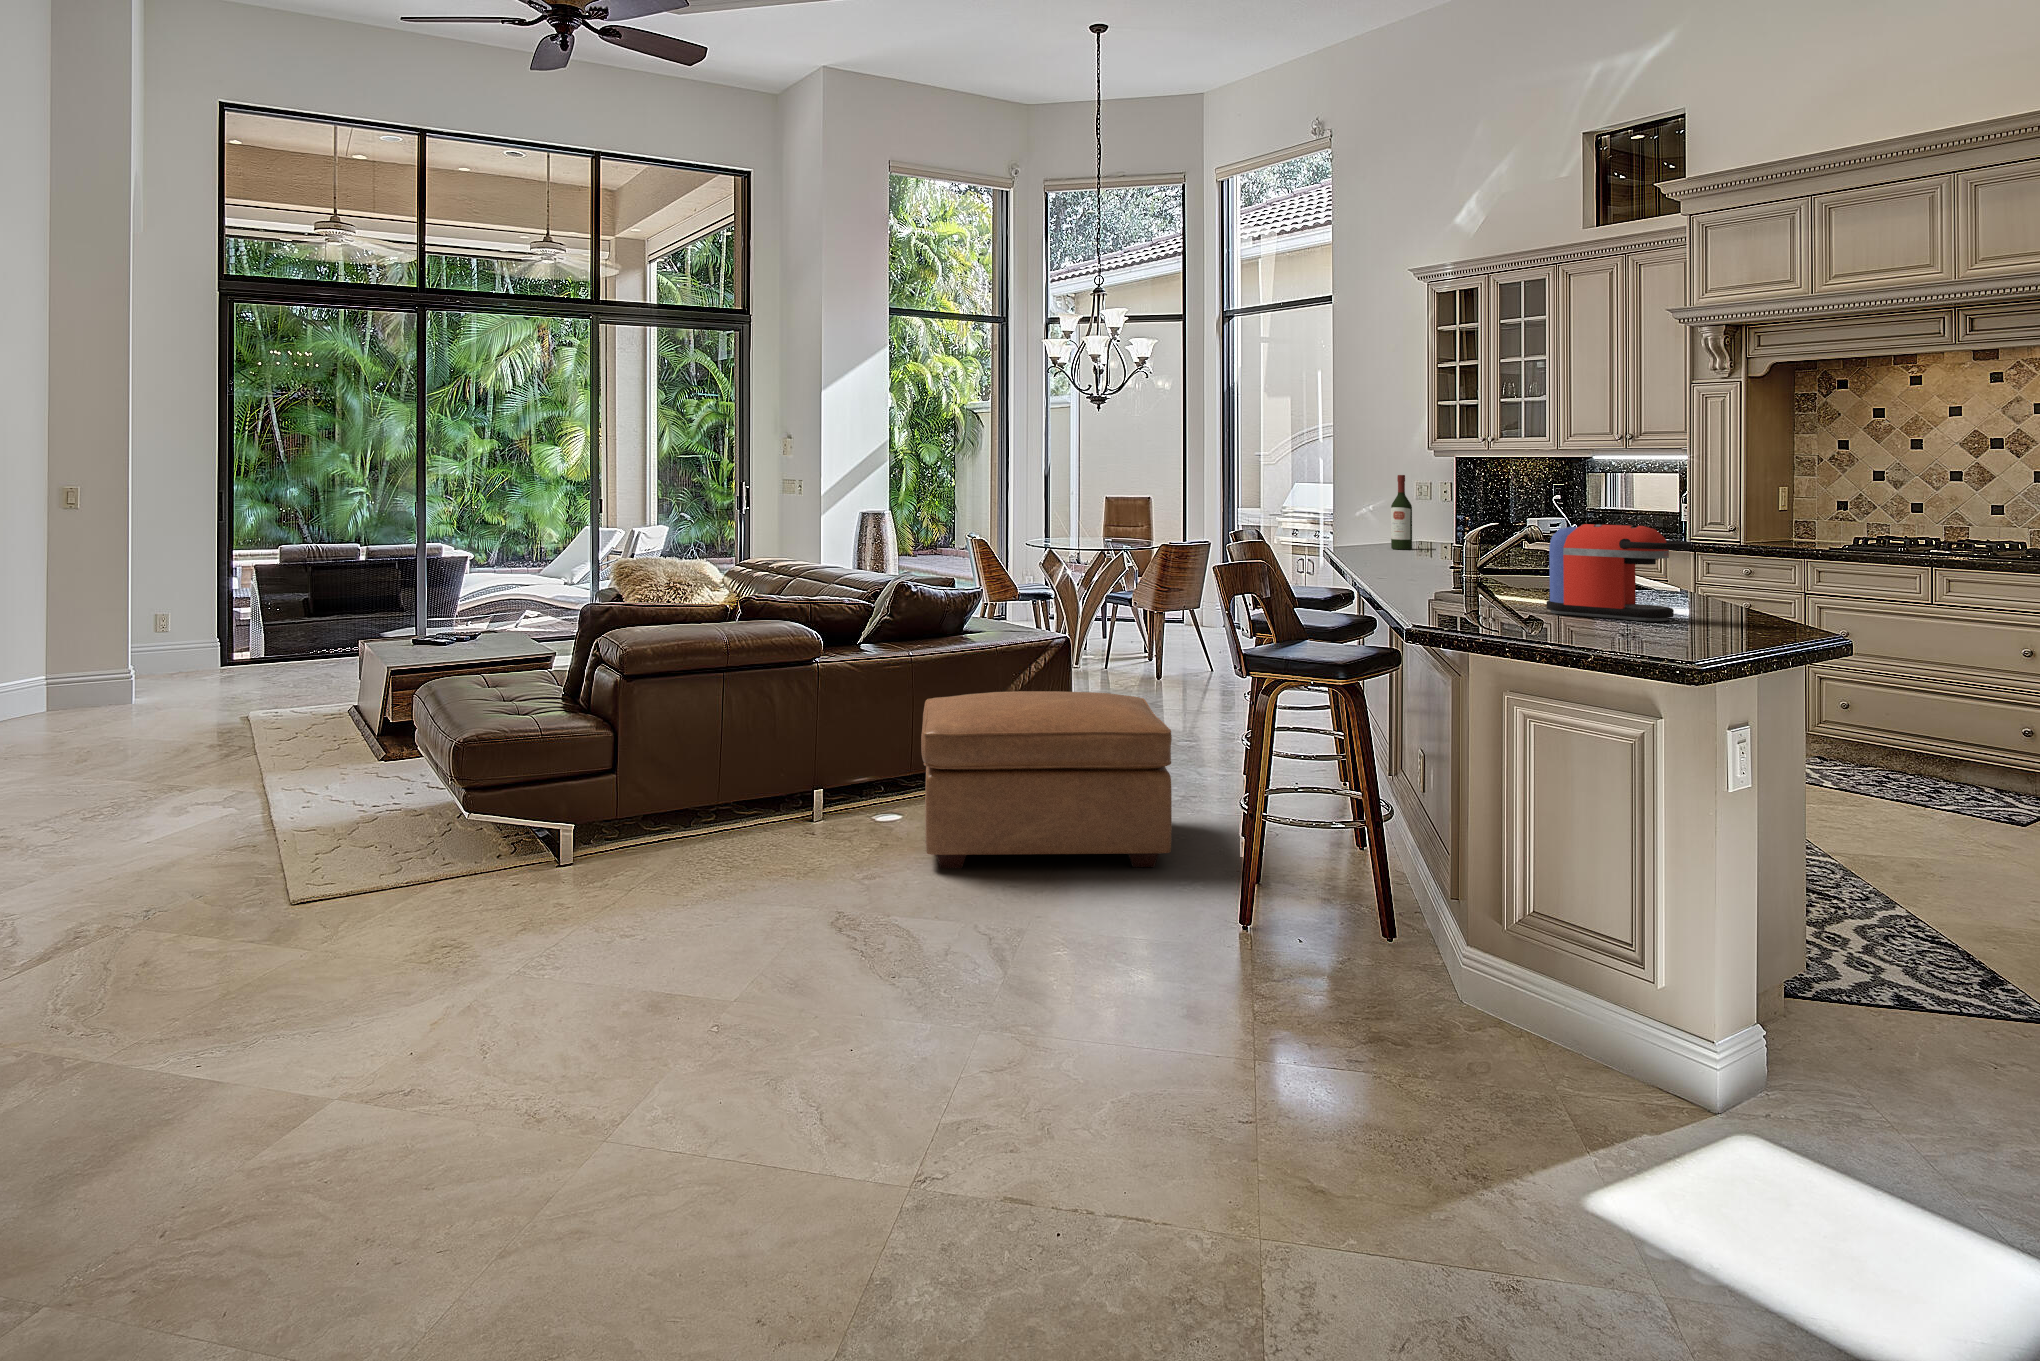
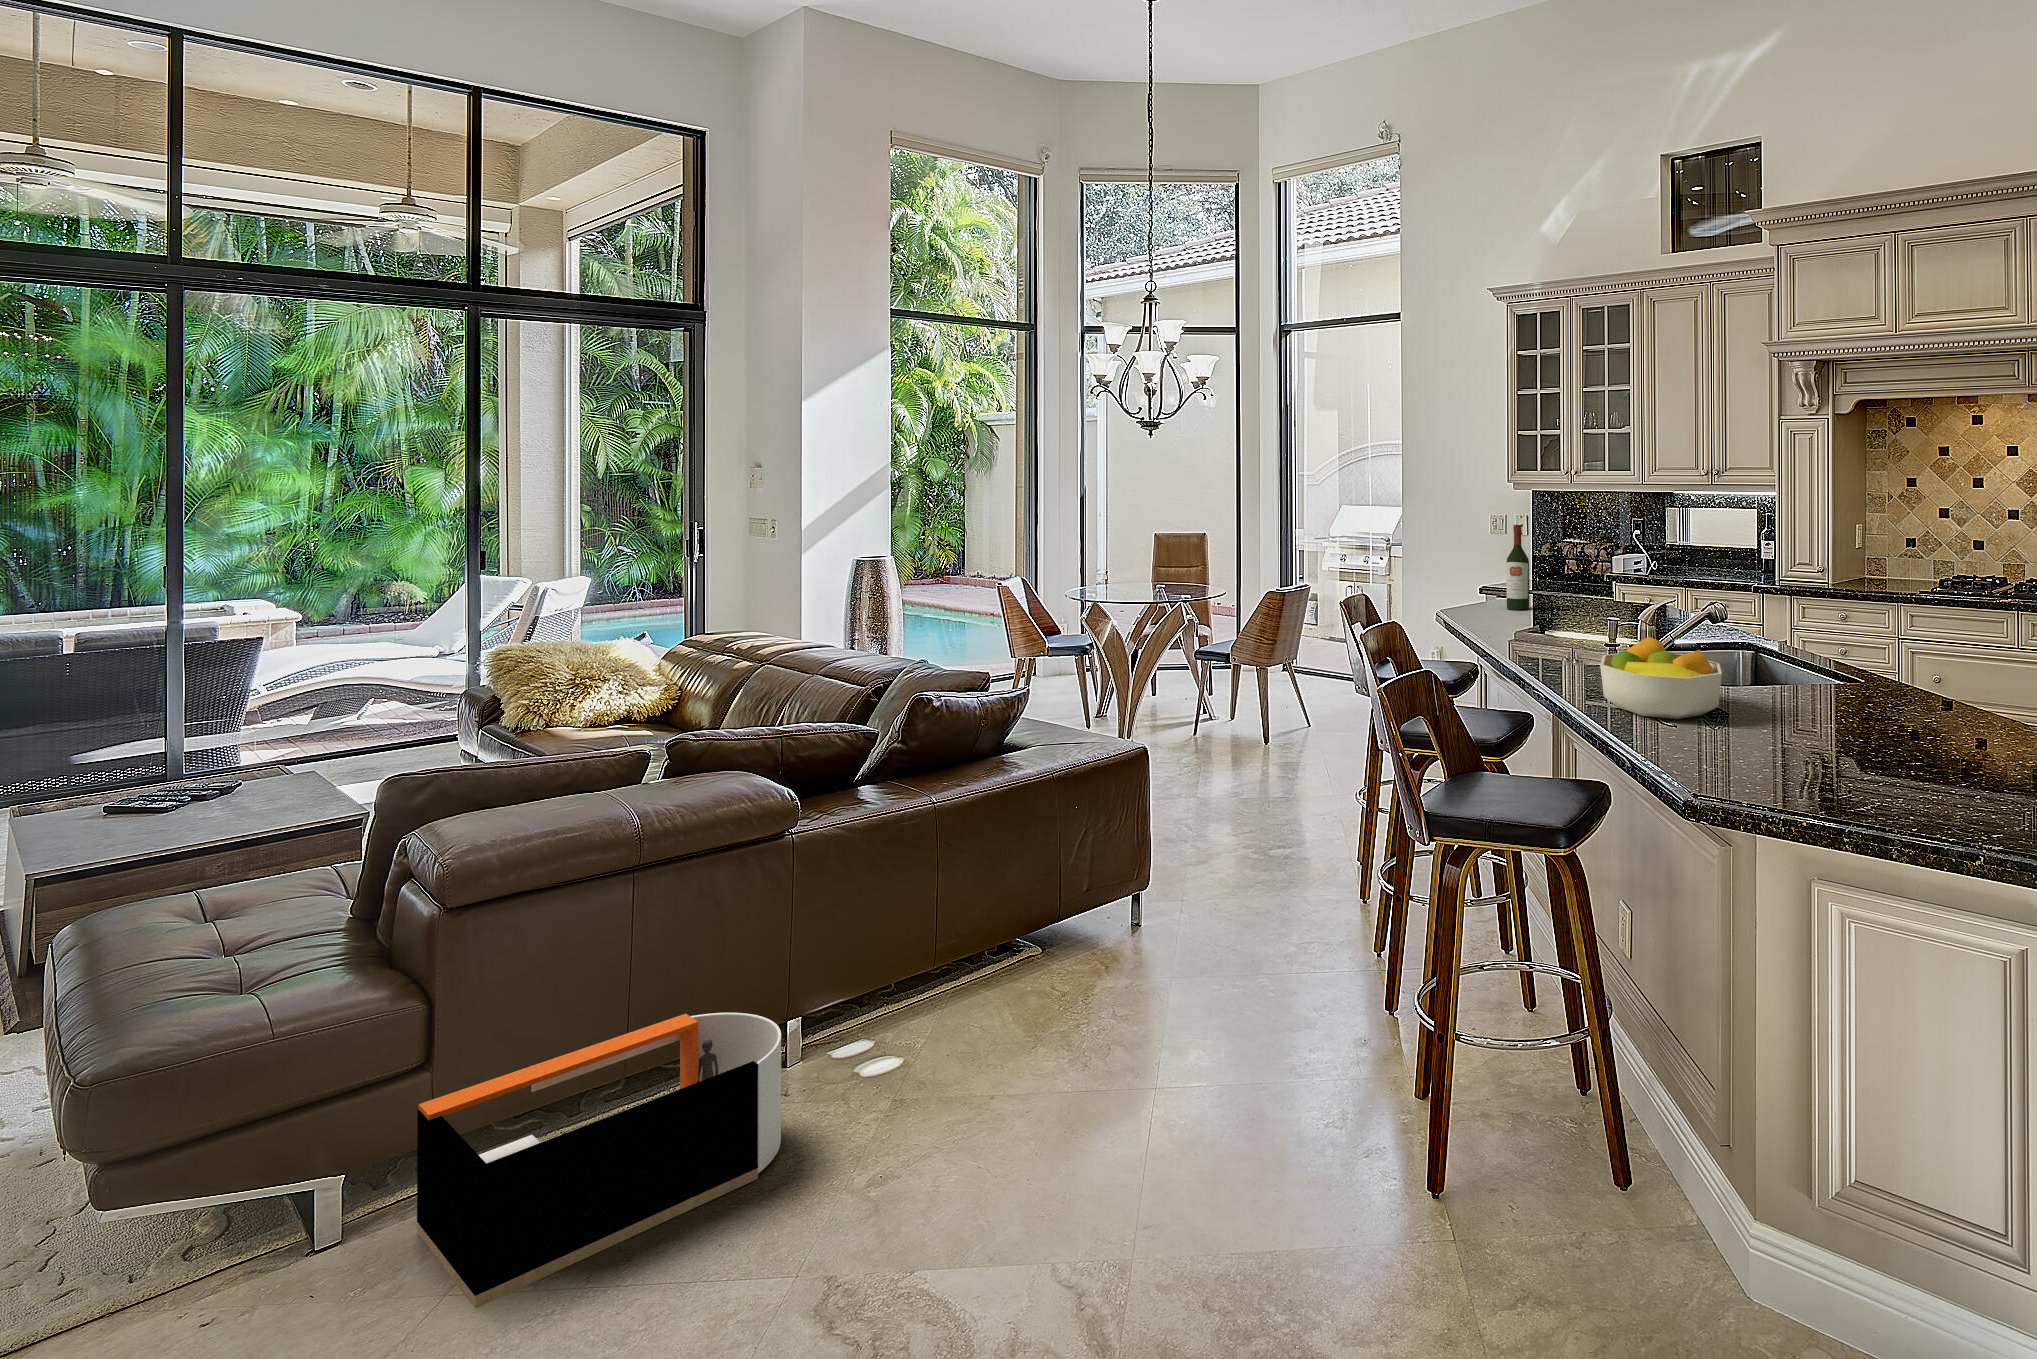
coffee maker: present [1547,524,1692,621] -> none [1804,640,1987,769]
fruit bowl: none [1406,539,1509,597] -> present [1600,637,1722,719]
ottoman: present [921,691,1172,868] -> none [950,831,1298,1128]
storage bin: none [608,773,813,906] -> present [417,1013,781,1309]

